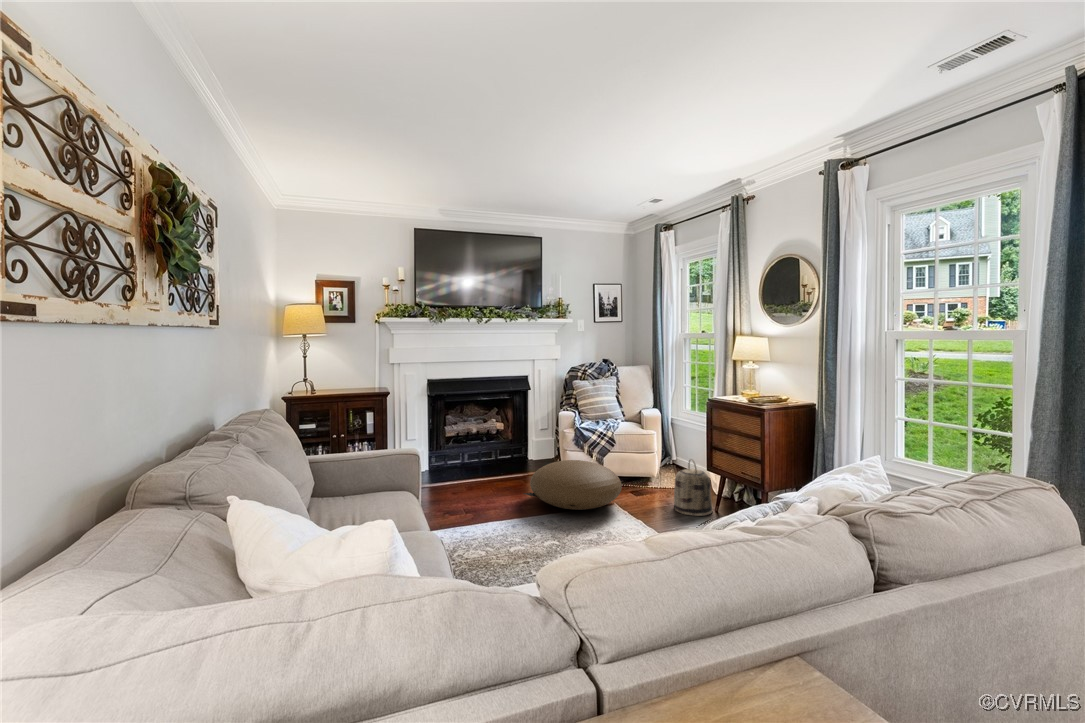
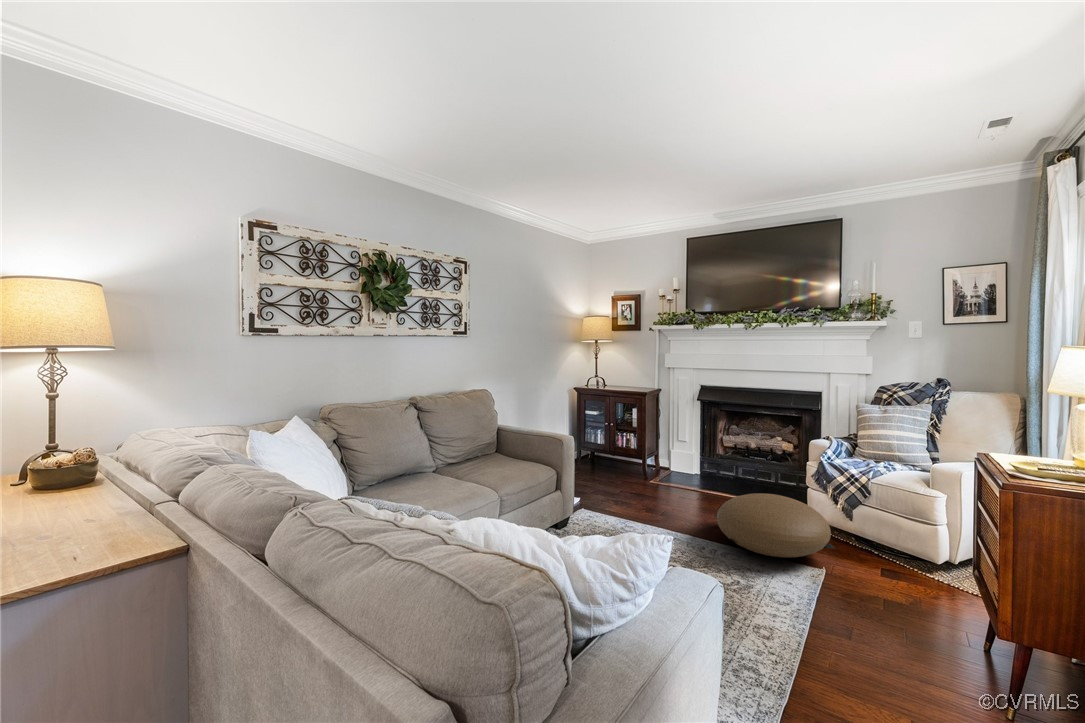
basket: present [674,460,713,516] -> none [887,542,958,634]

